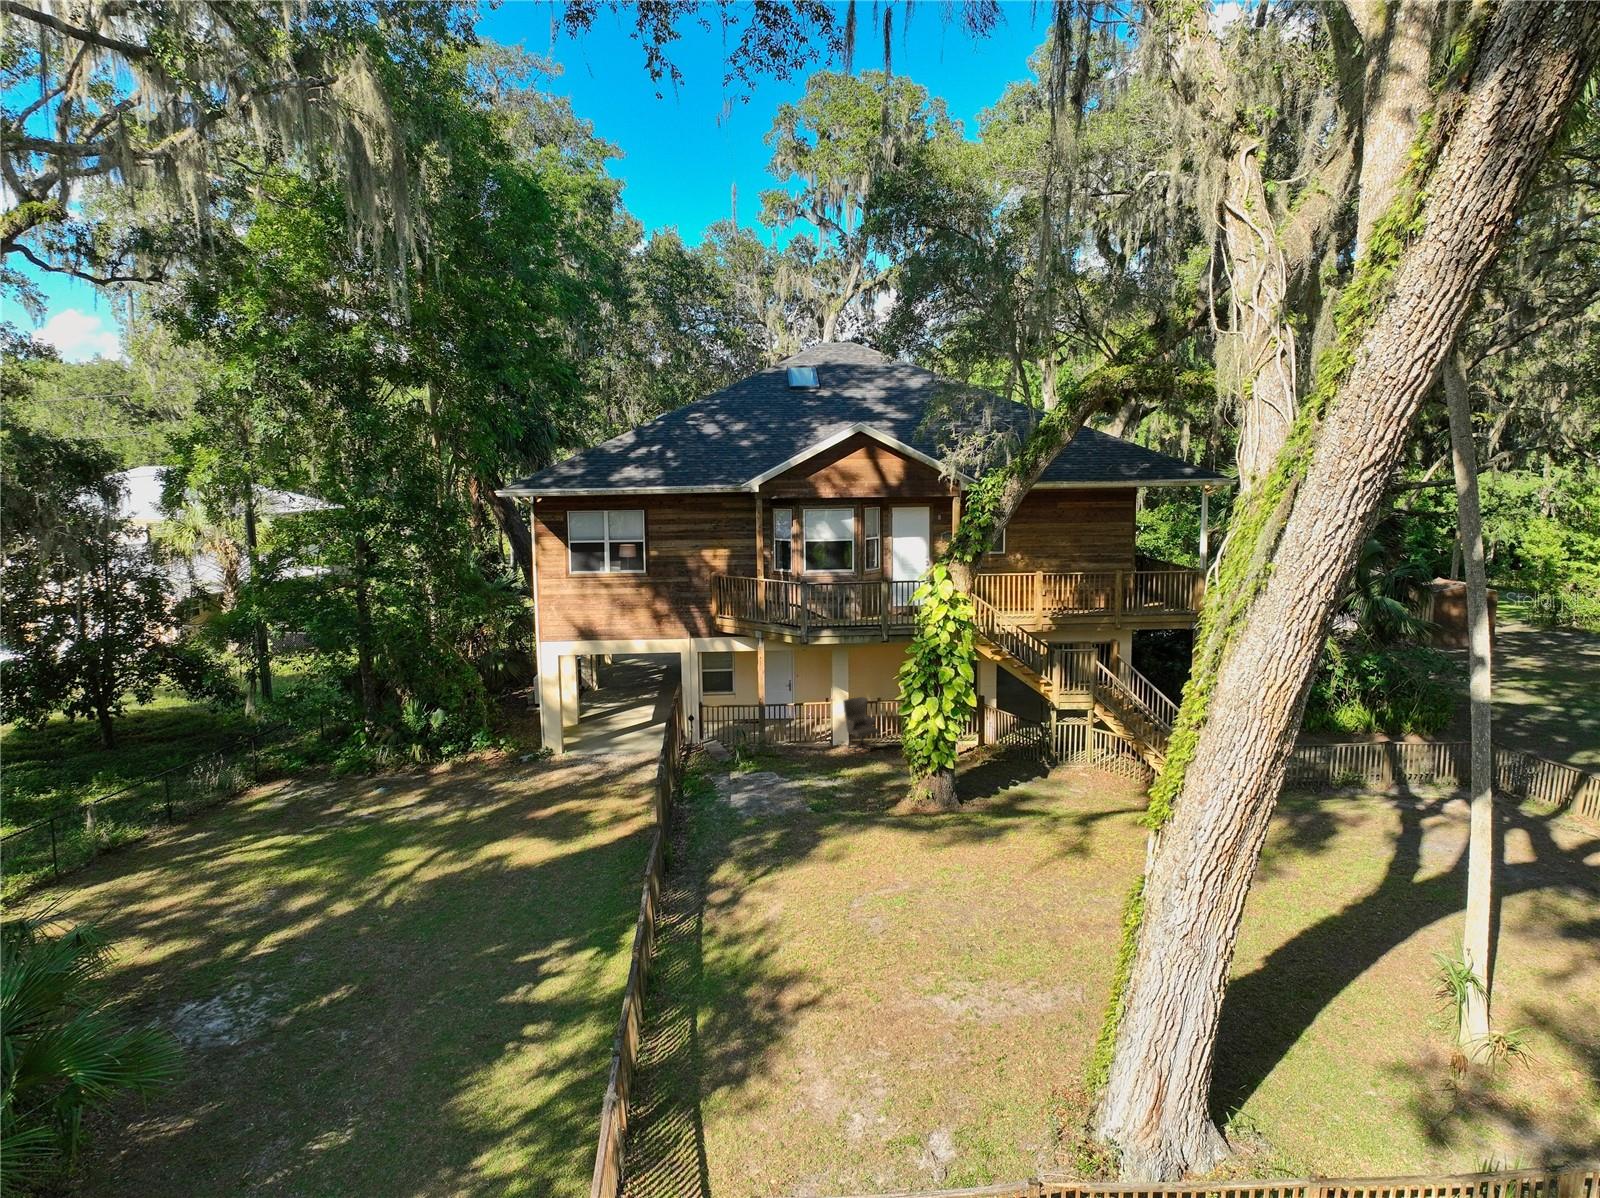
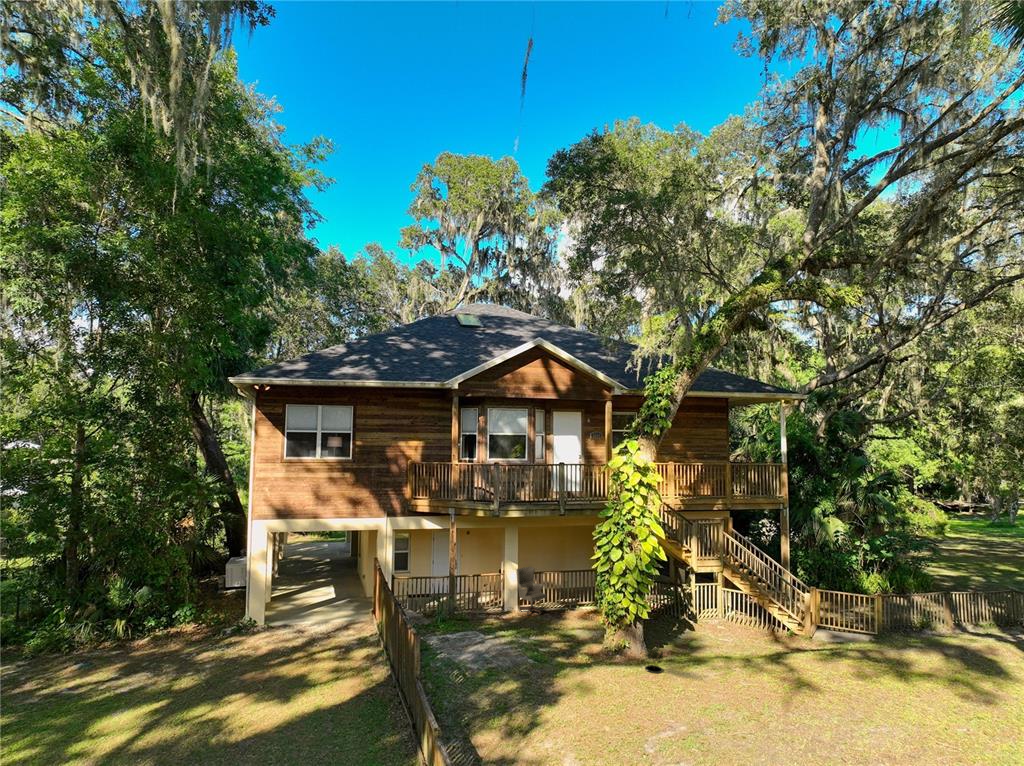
potted tree: none [949,779,973,816] -> present [645,640,663,673]

